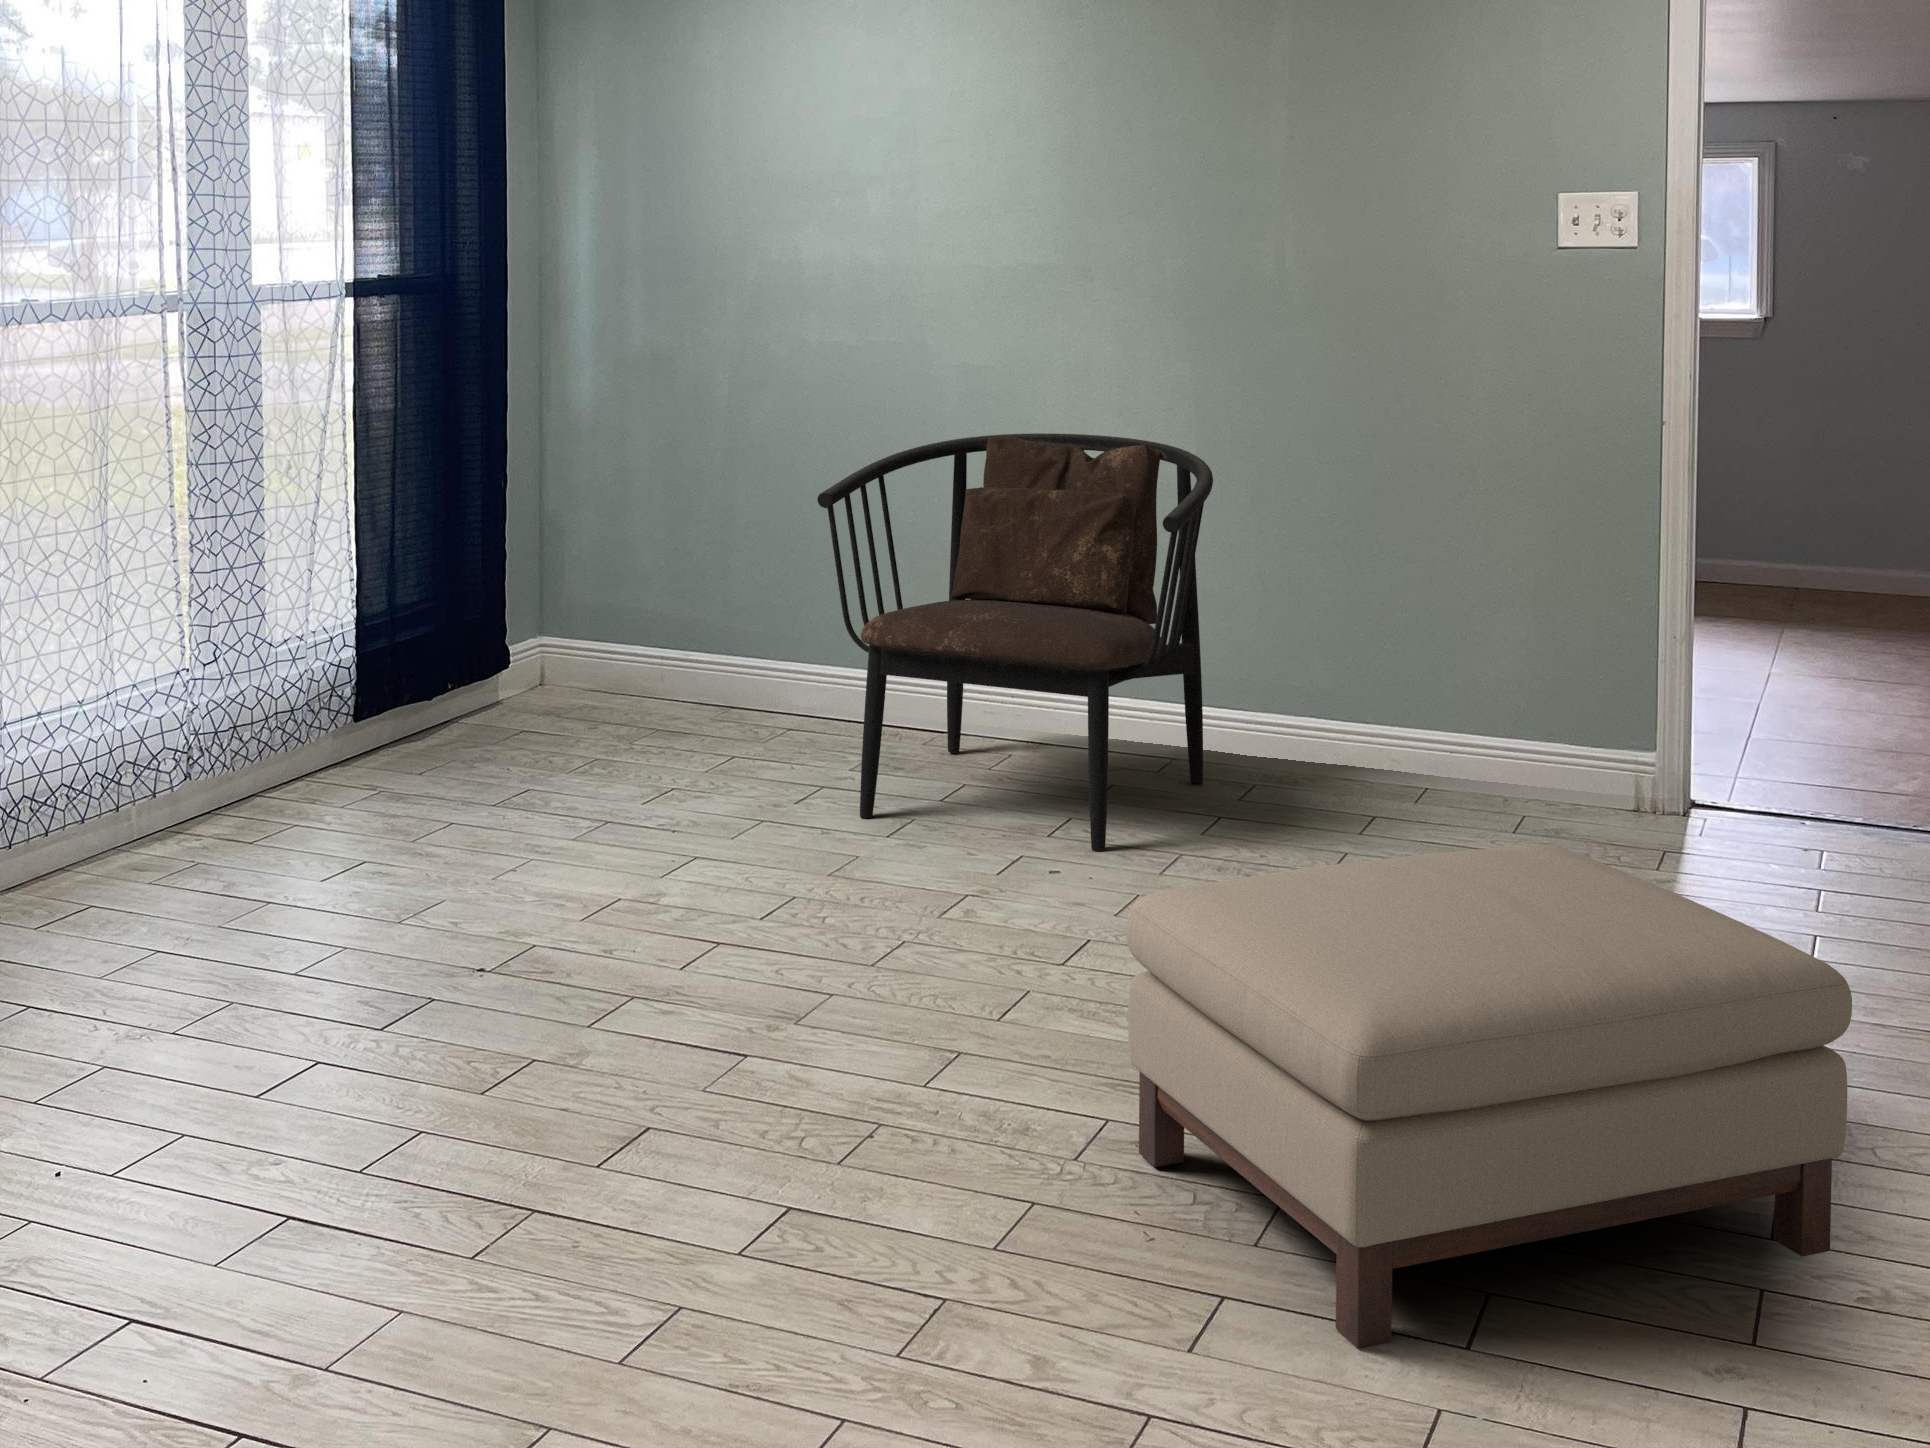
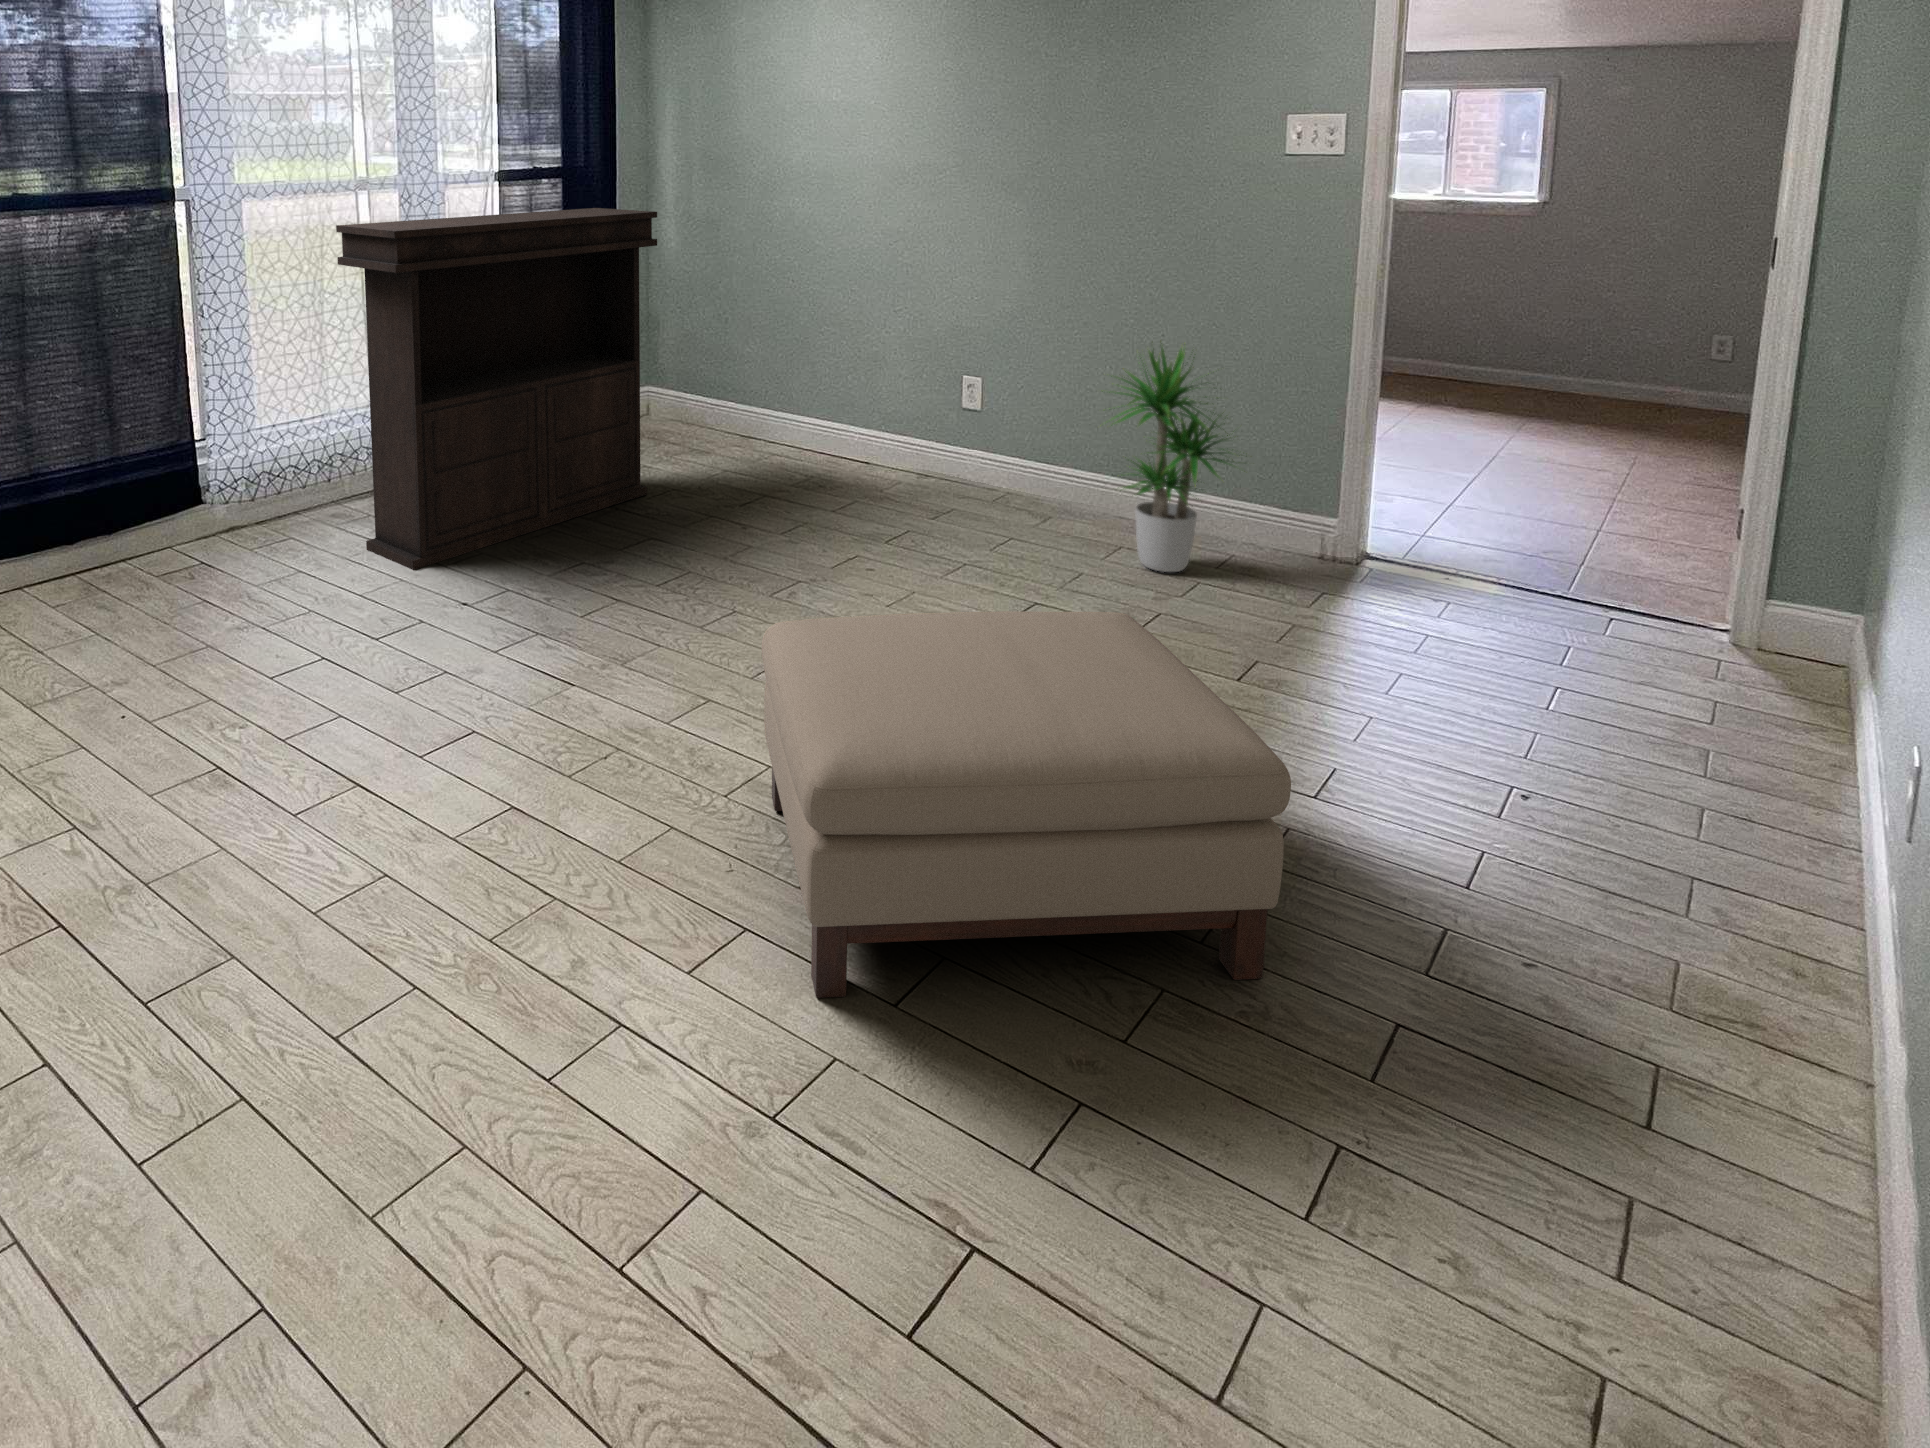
console table: none [209,336,655,936] -> present [336,208,657,570]
armchair: present [817,433,1213,852] -> none [754,277,1019,559]
potted plant: none [1336,505,1556,837] -> present [1102,347,1234,572]

